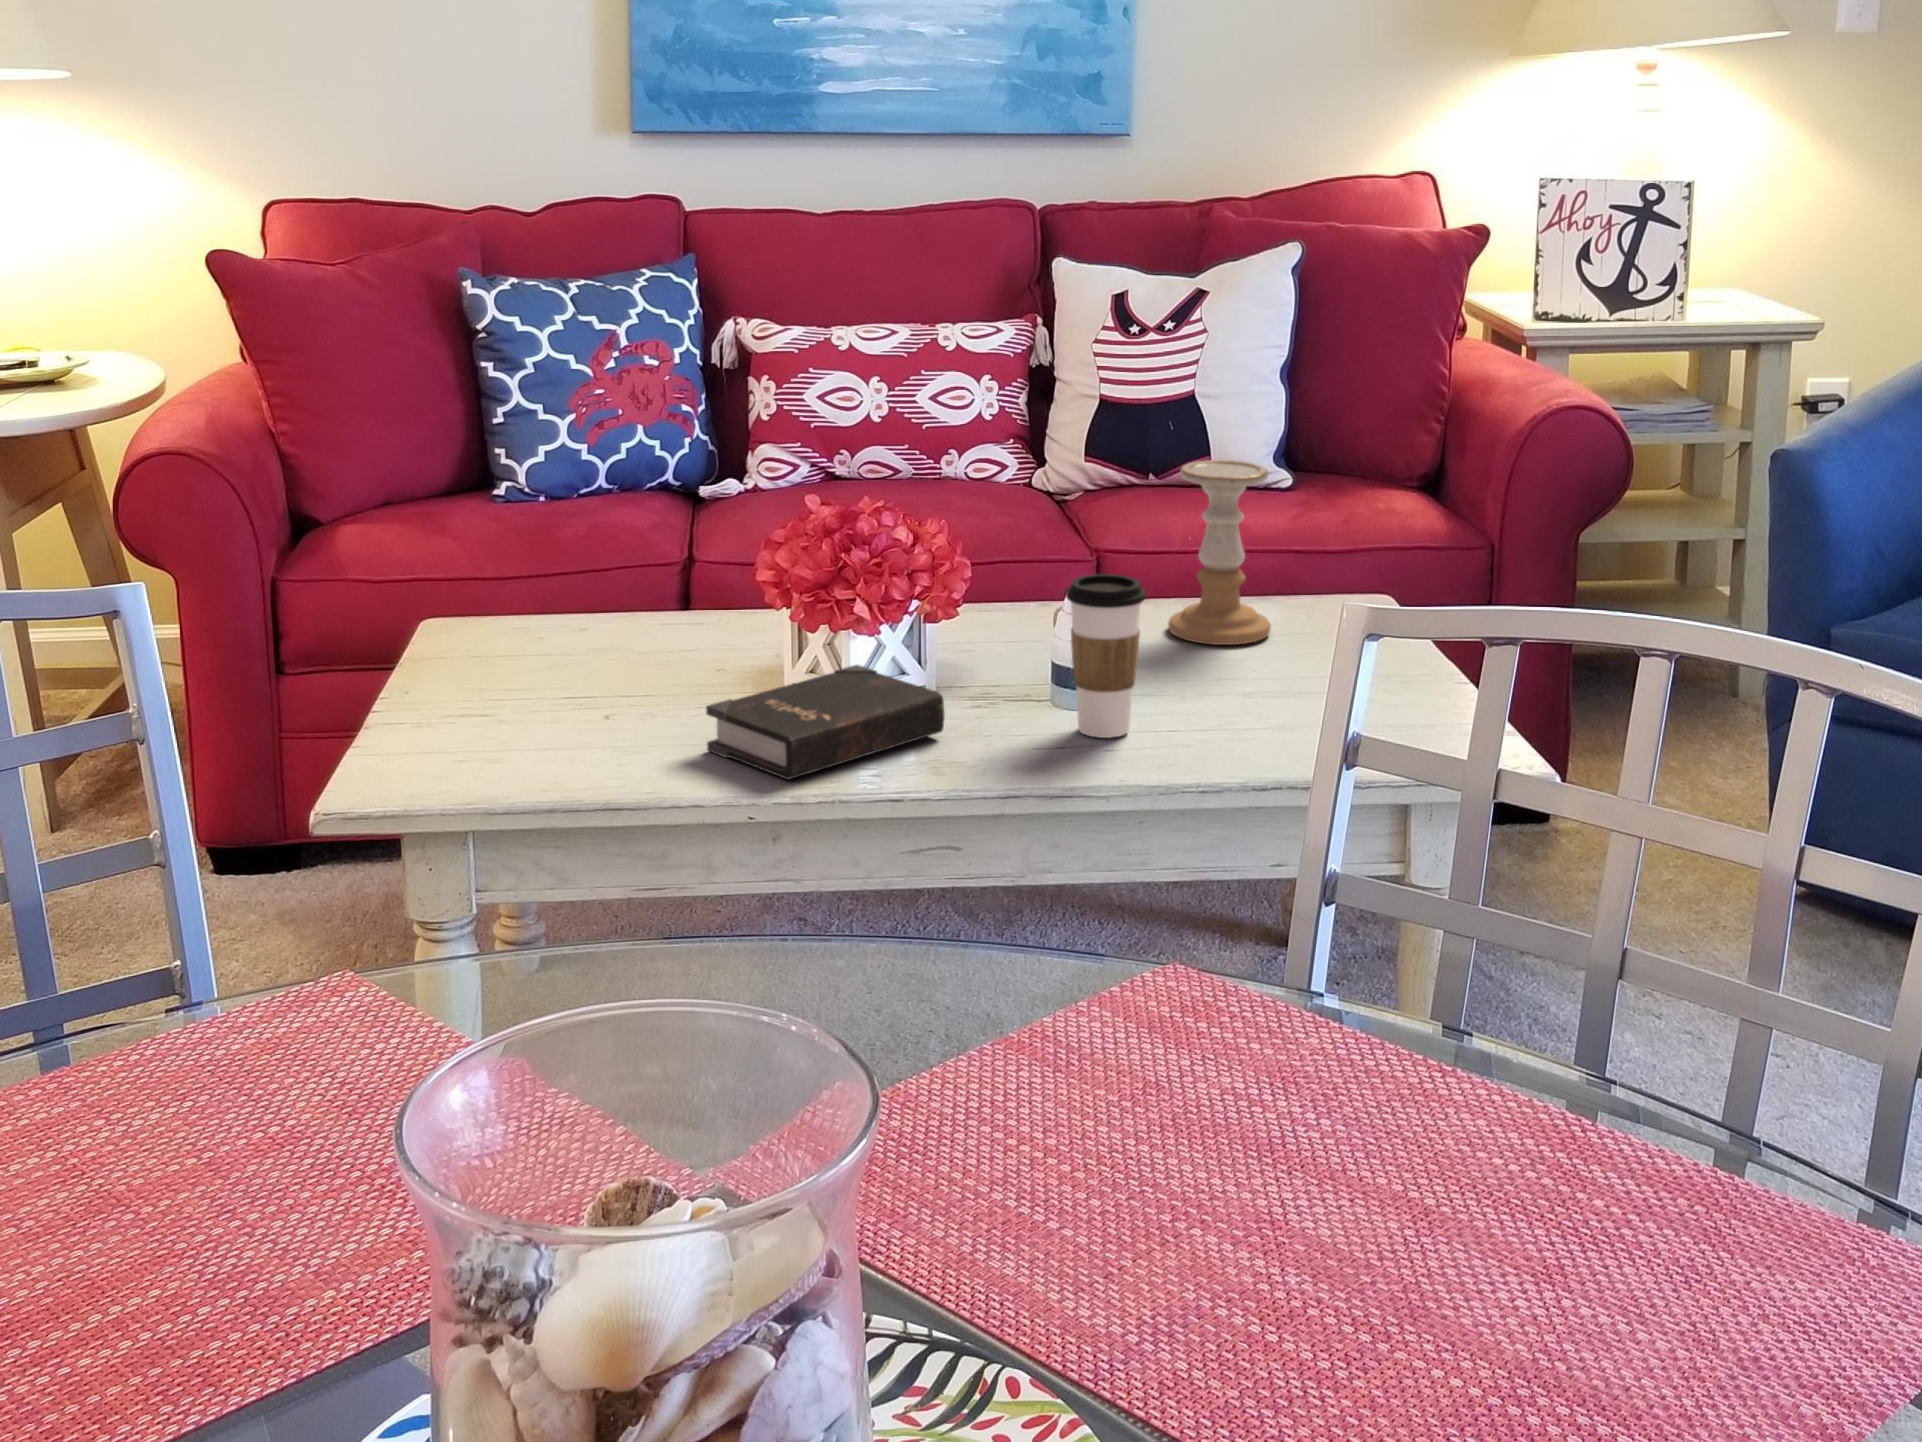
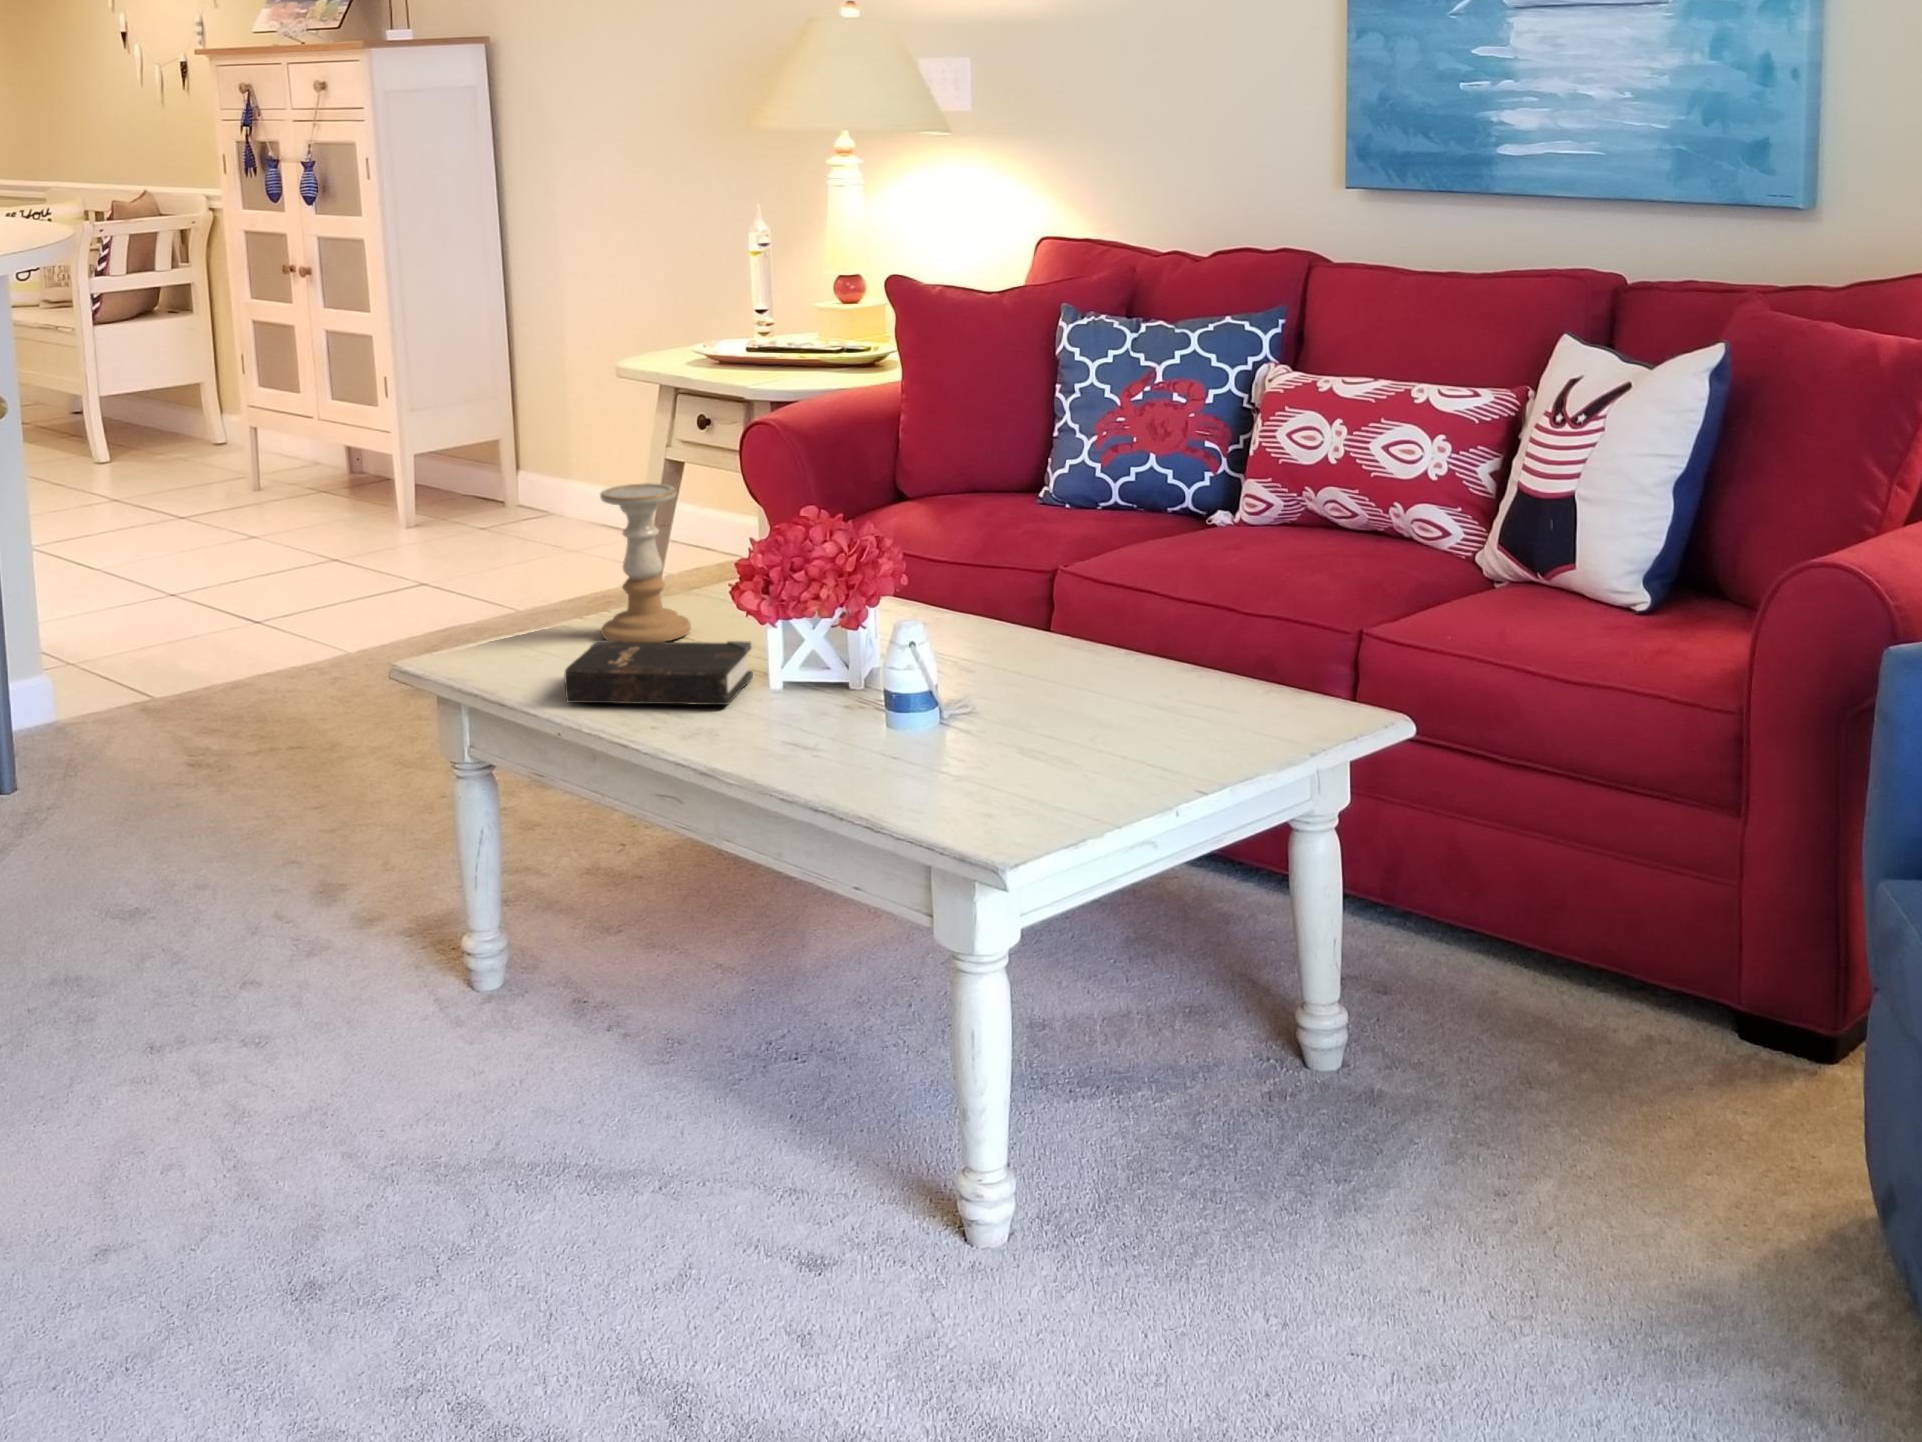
candle holder: present [1168,460,1271,645] -> present [600,483,691,642]
coffee cup: present [1066,574,1146,738] -> none [782,596,852,742]

